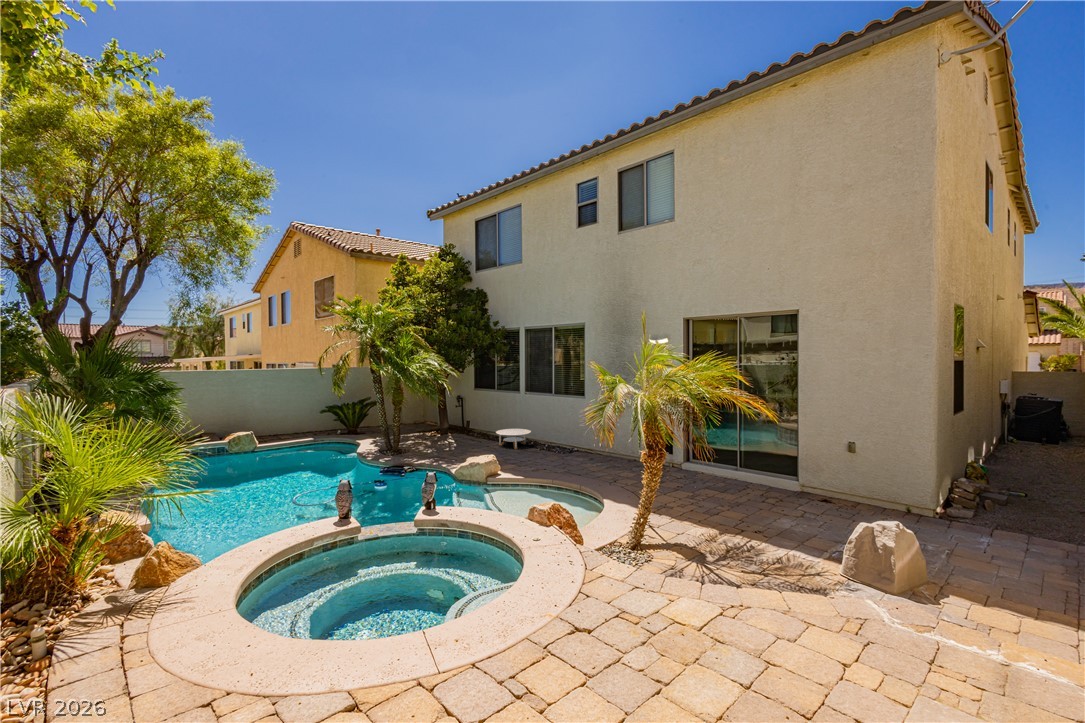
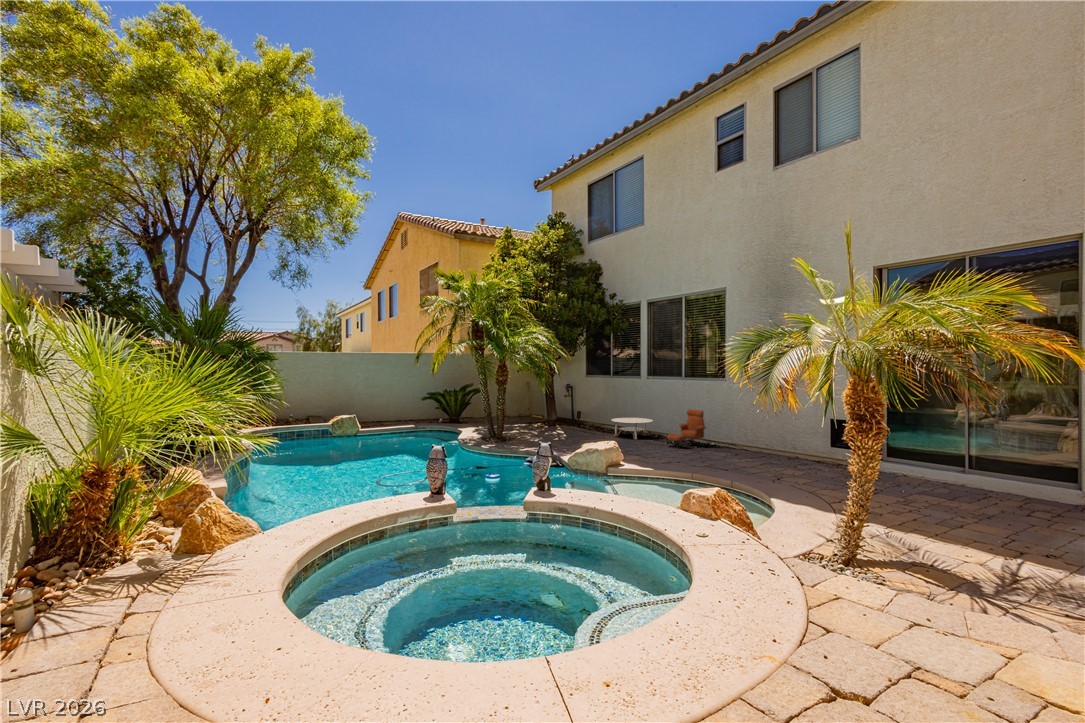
lounge chair: none [540,423,571,458] -> present [667,409,706,448]

